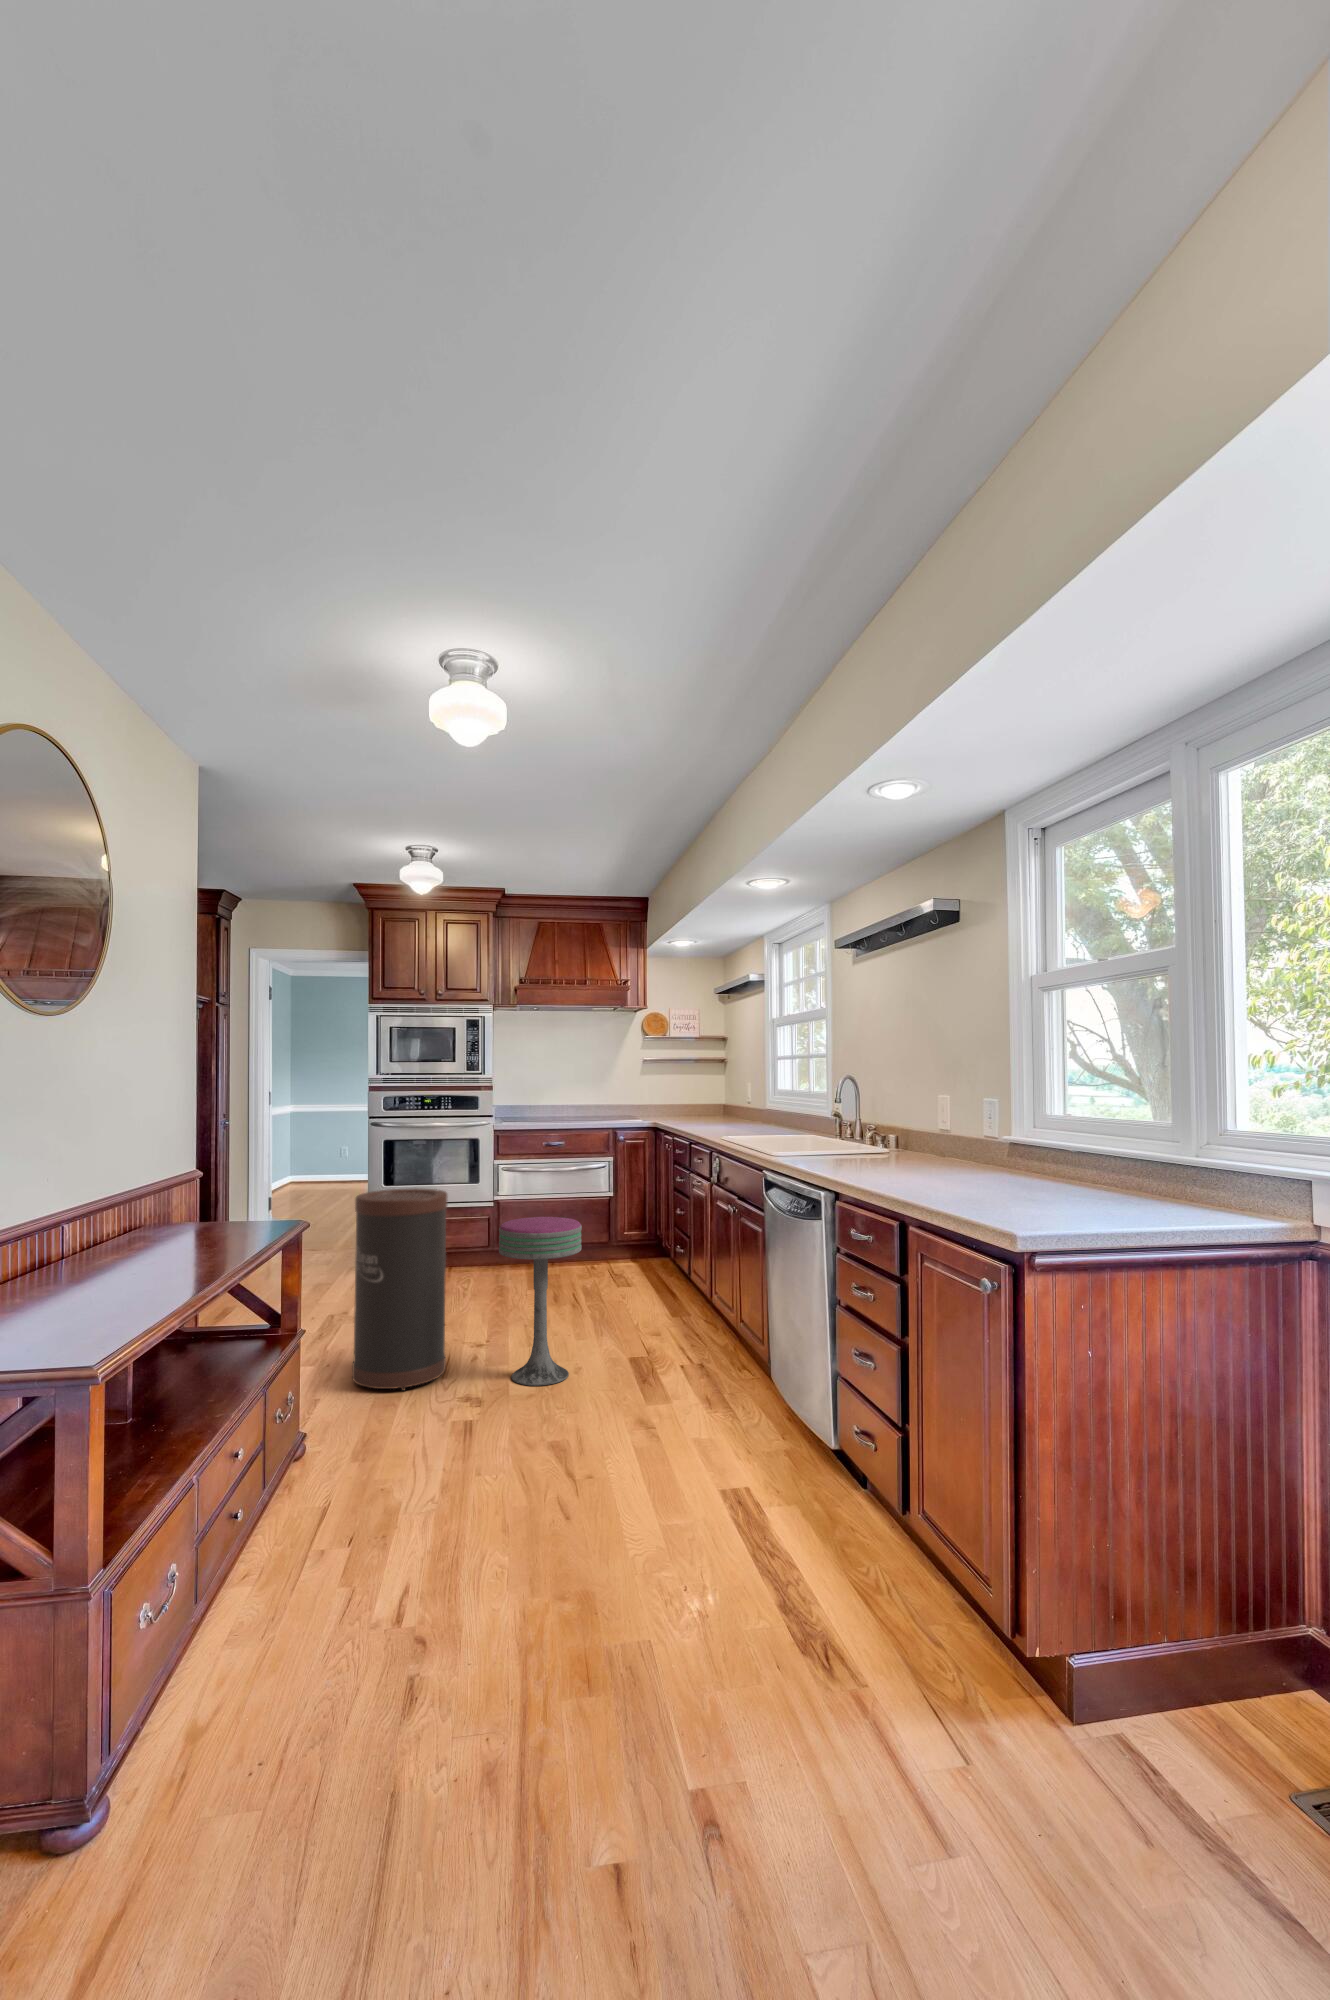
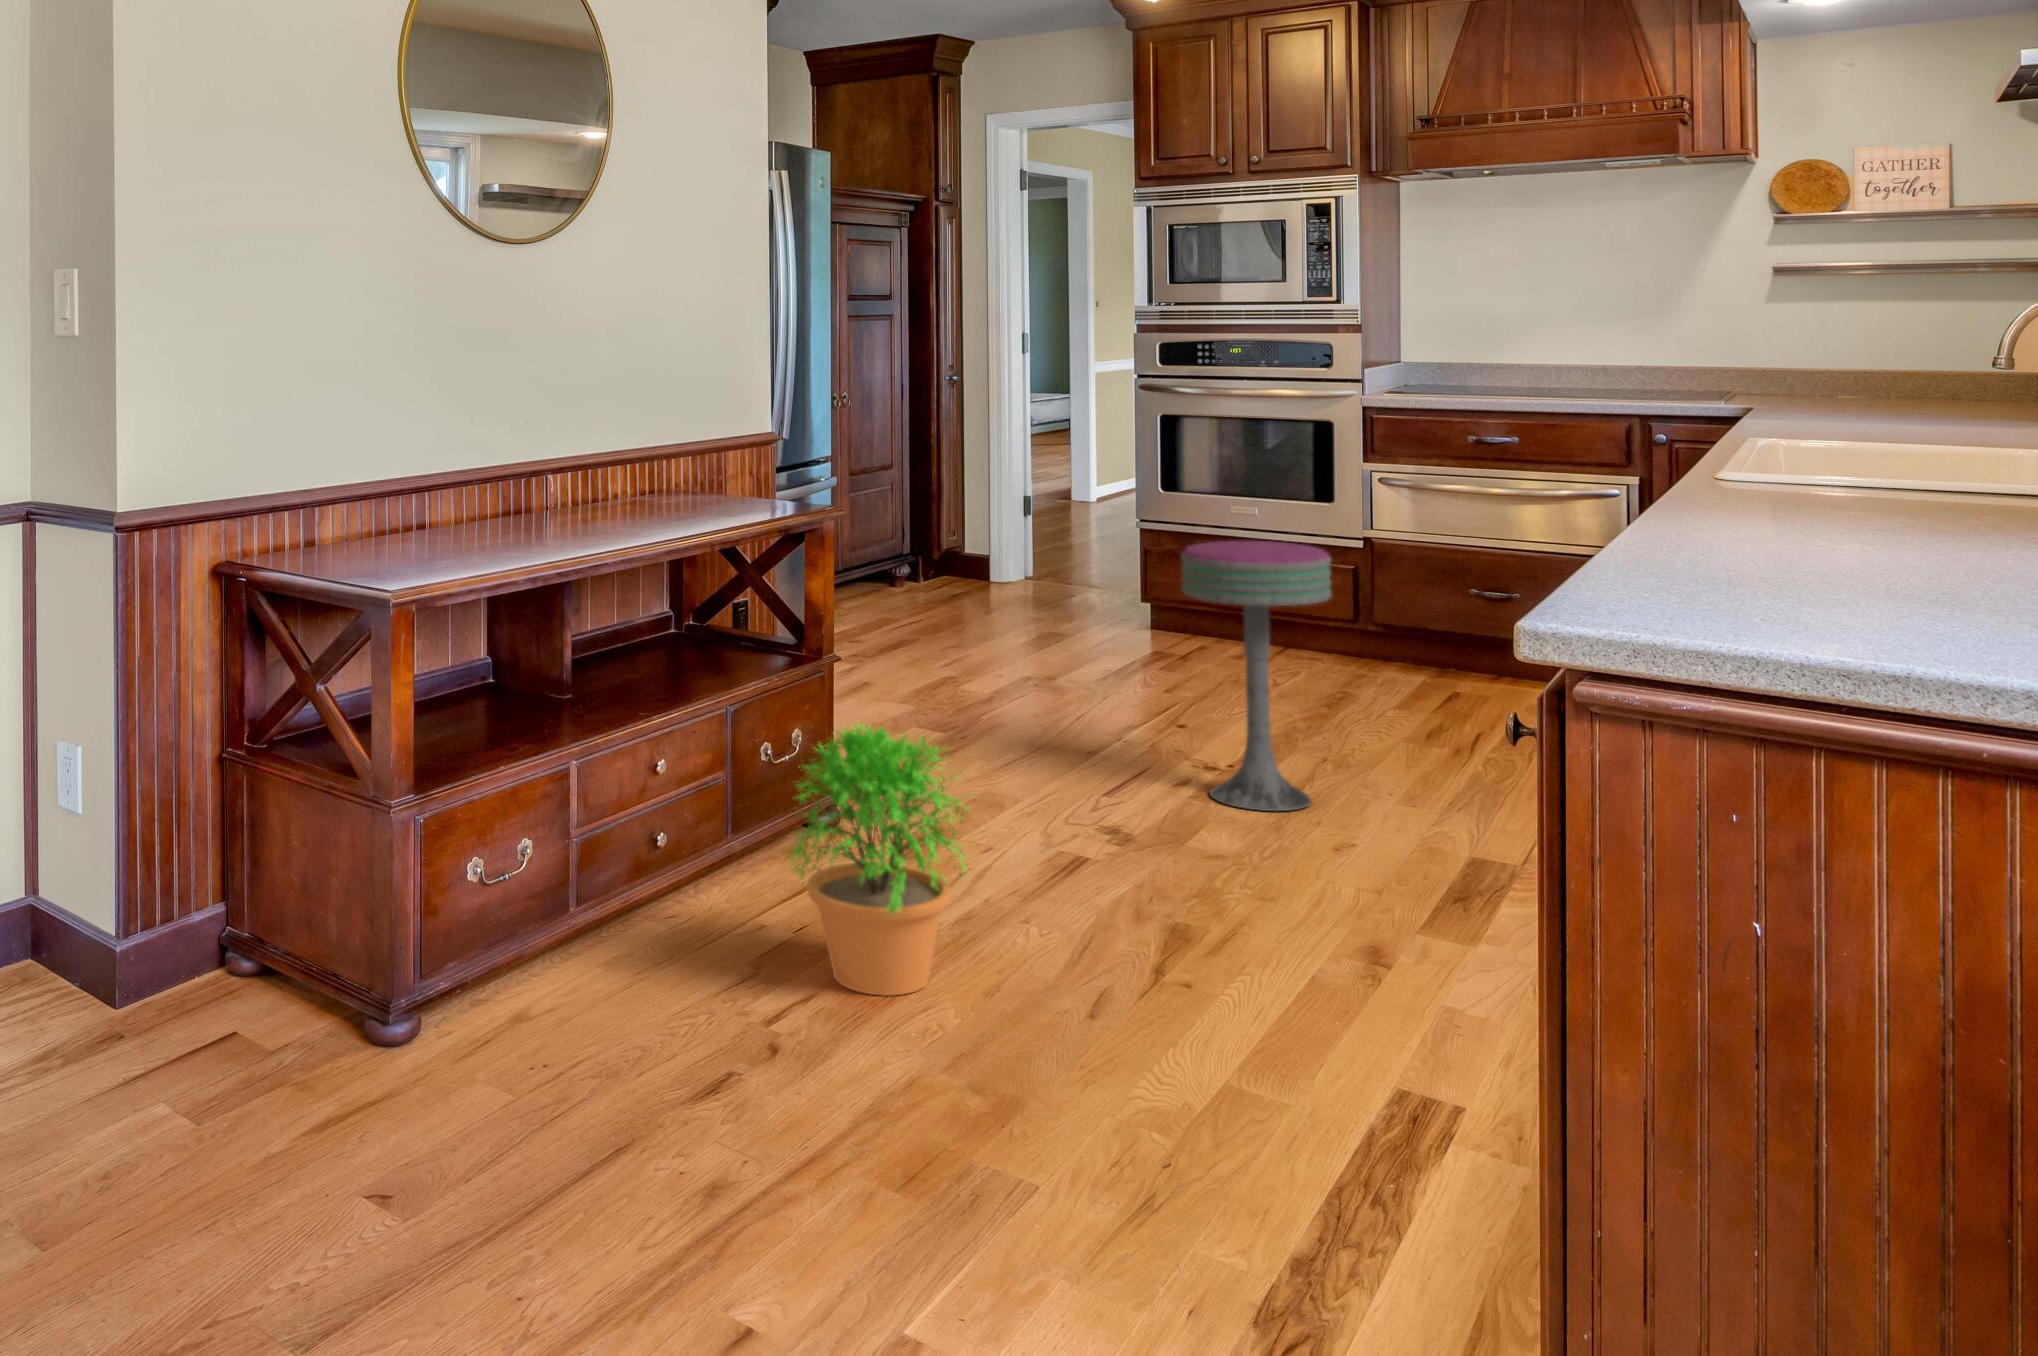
trash can: present [352,1188,448,1391] -> none [974,481,1120,773]
potted plant: none [385,1398,536,1625] -> present [788,723,970,996]

